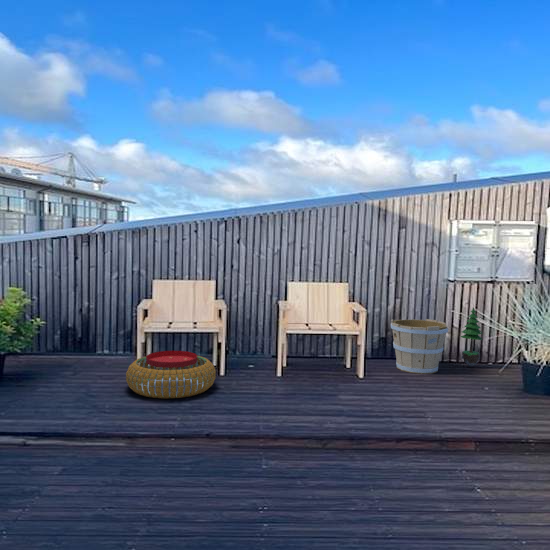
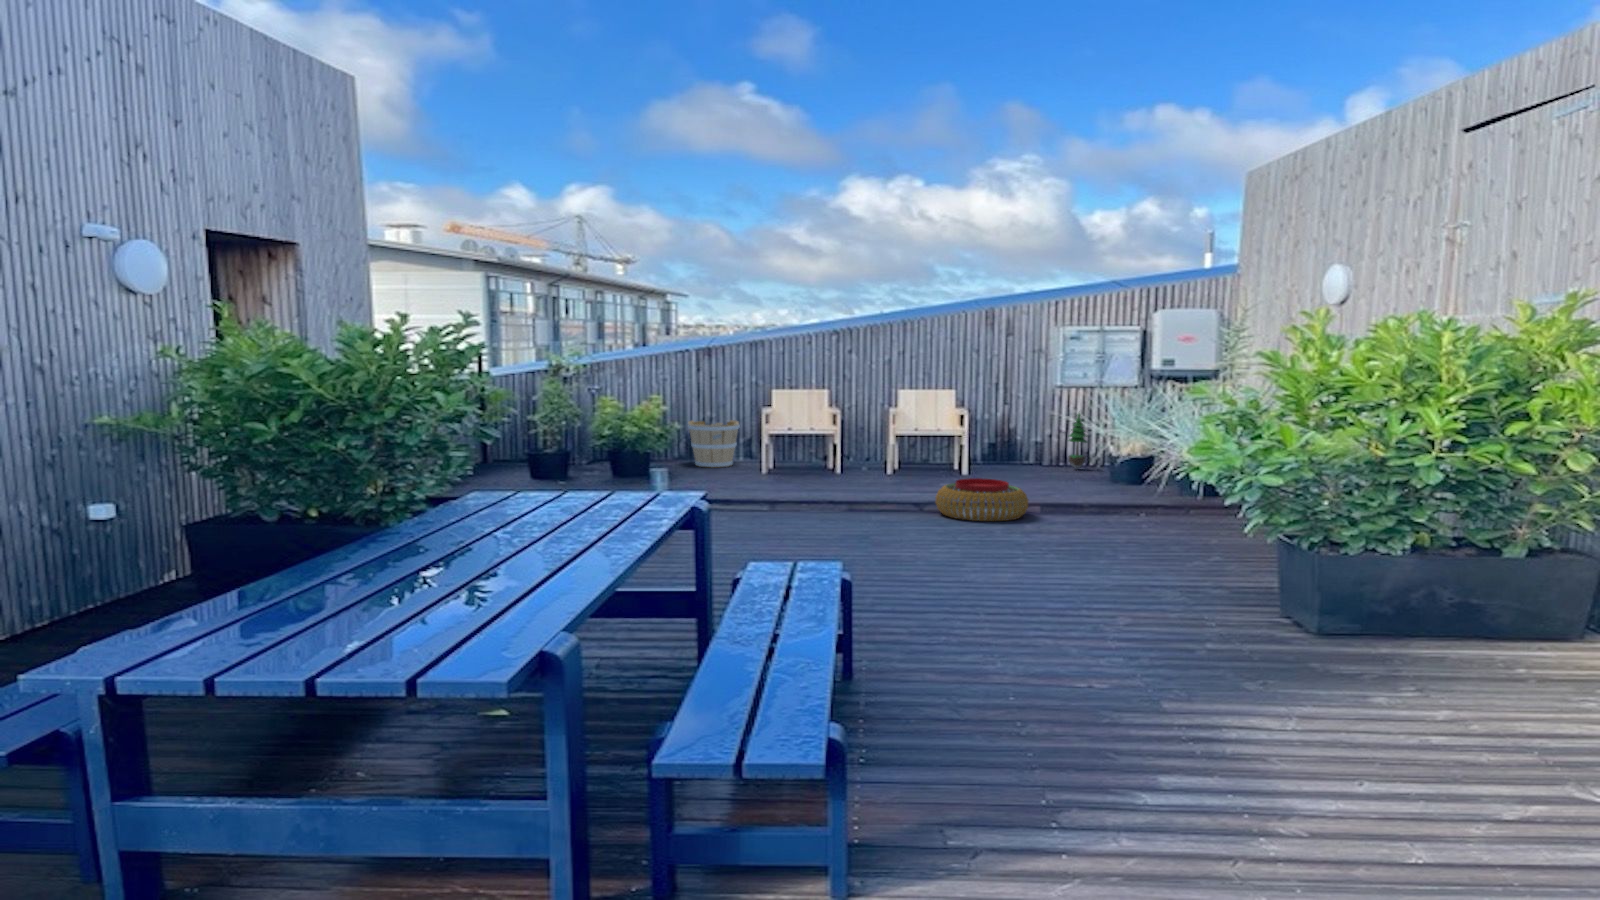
wooden bucket: present [391,319,448,374] -> present [688,420,740,468]
pouf: present [126,351,216,399] -> present [936,478,1028,521]

